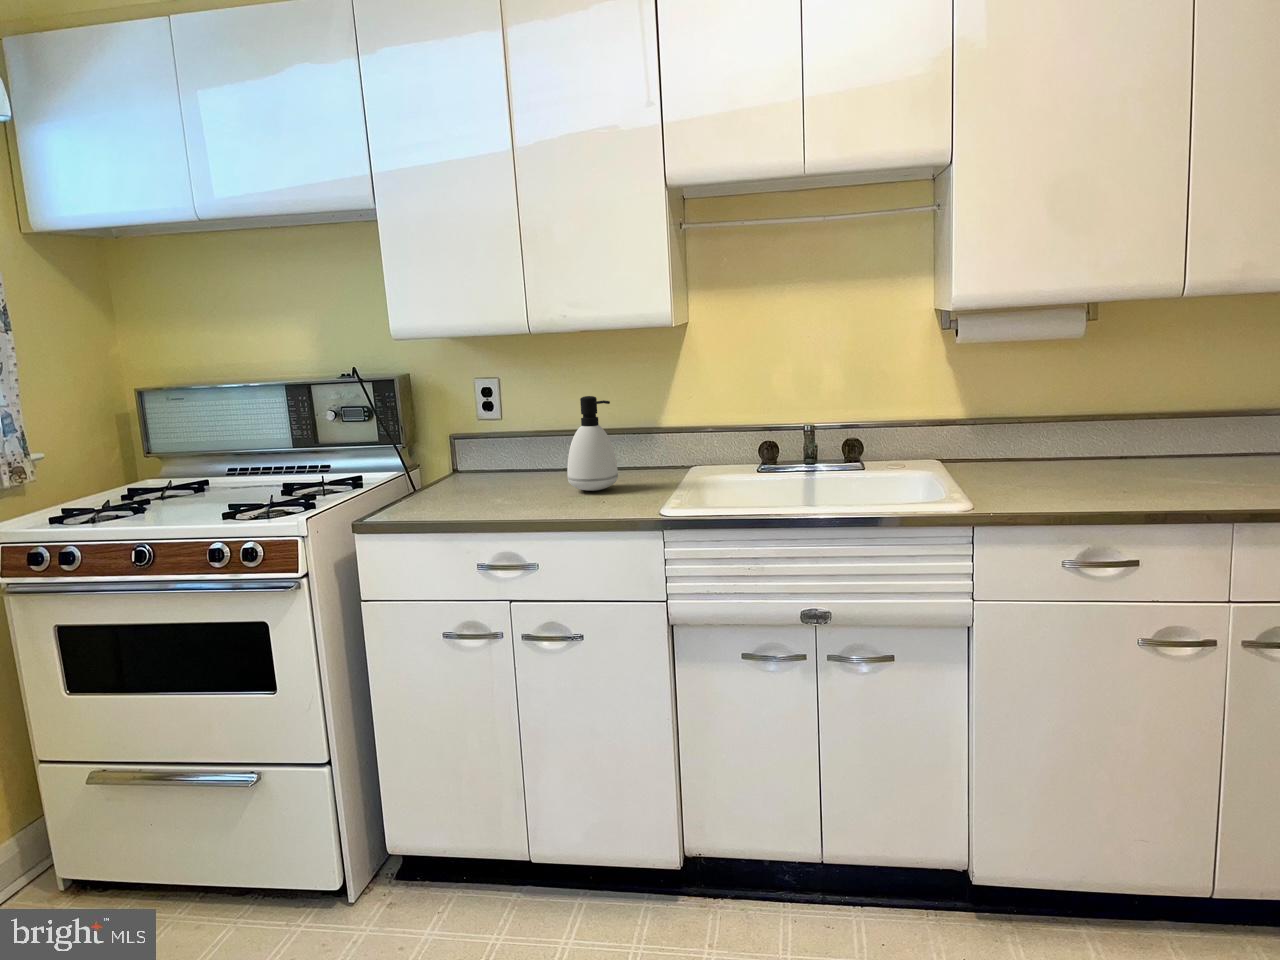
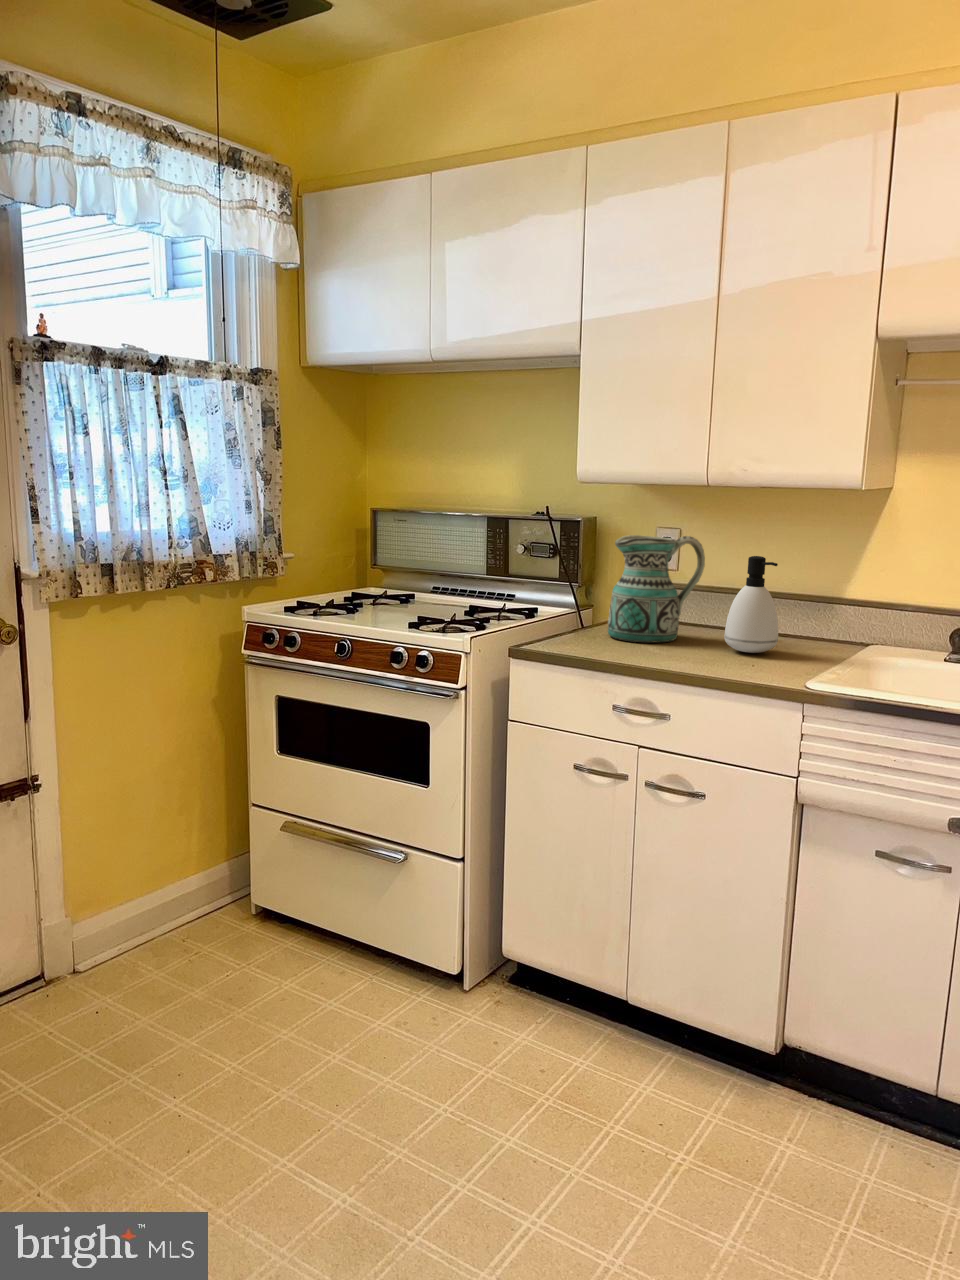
ceramic pitcher: none [443,384,533,497] -> present [608,535,705,643]

